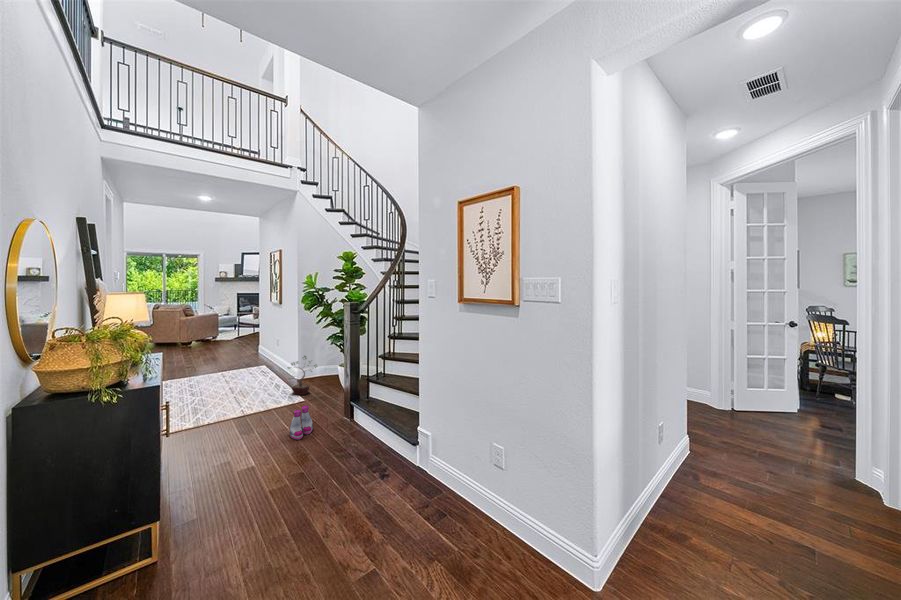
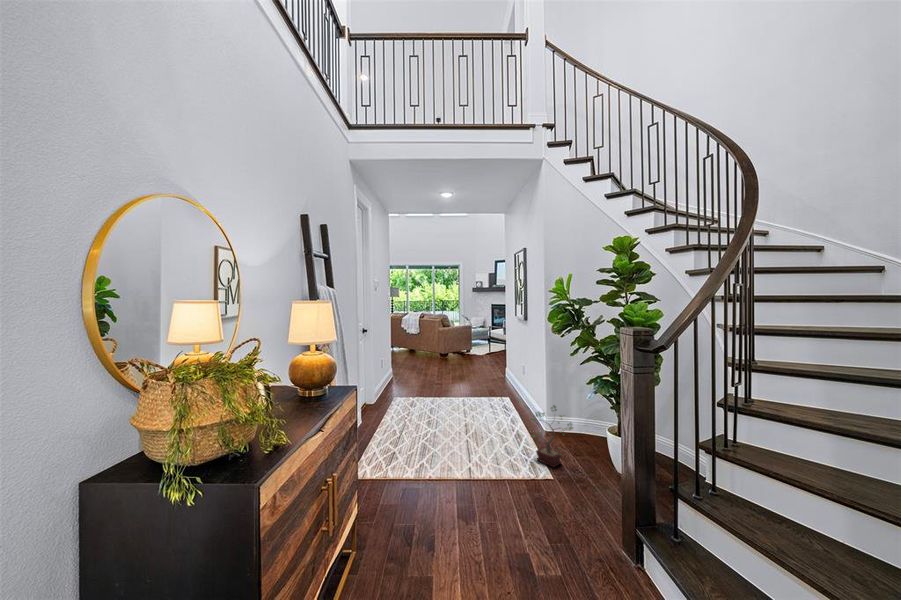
boots: present [290,406,313,439] -> none [525,510,564,576]

